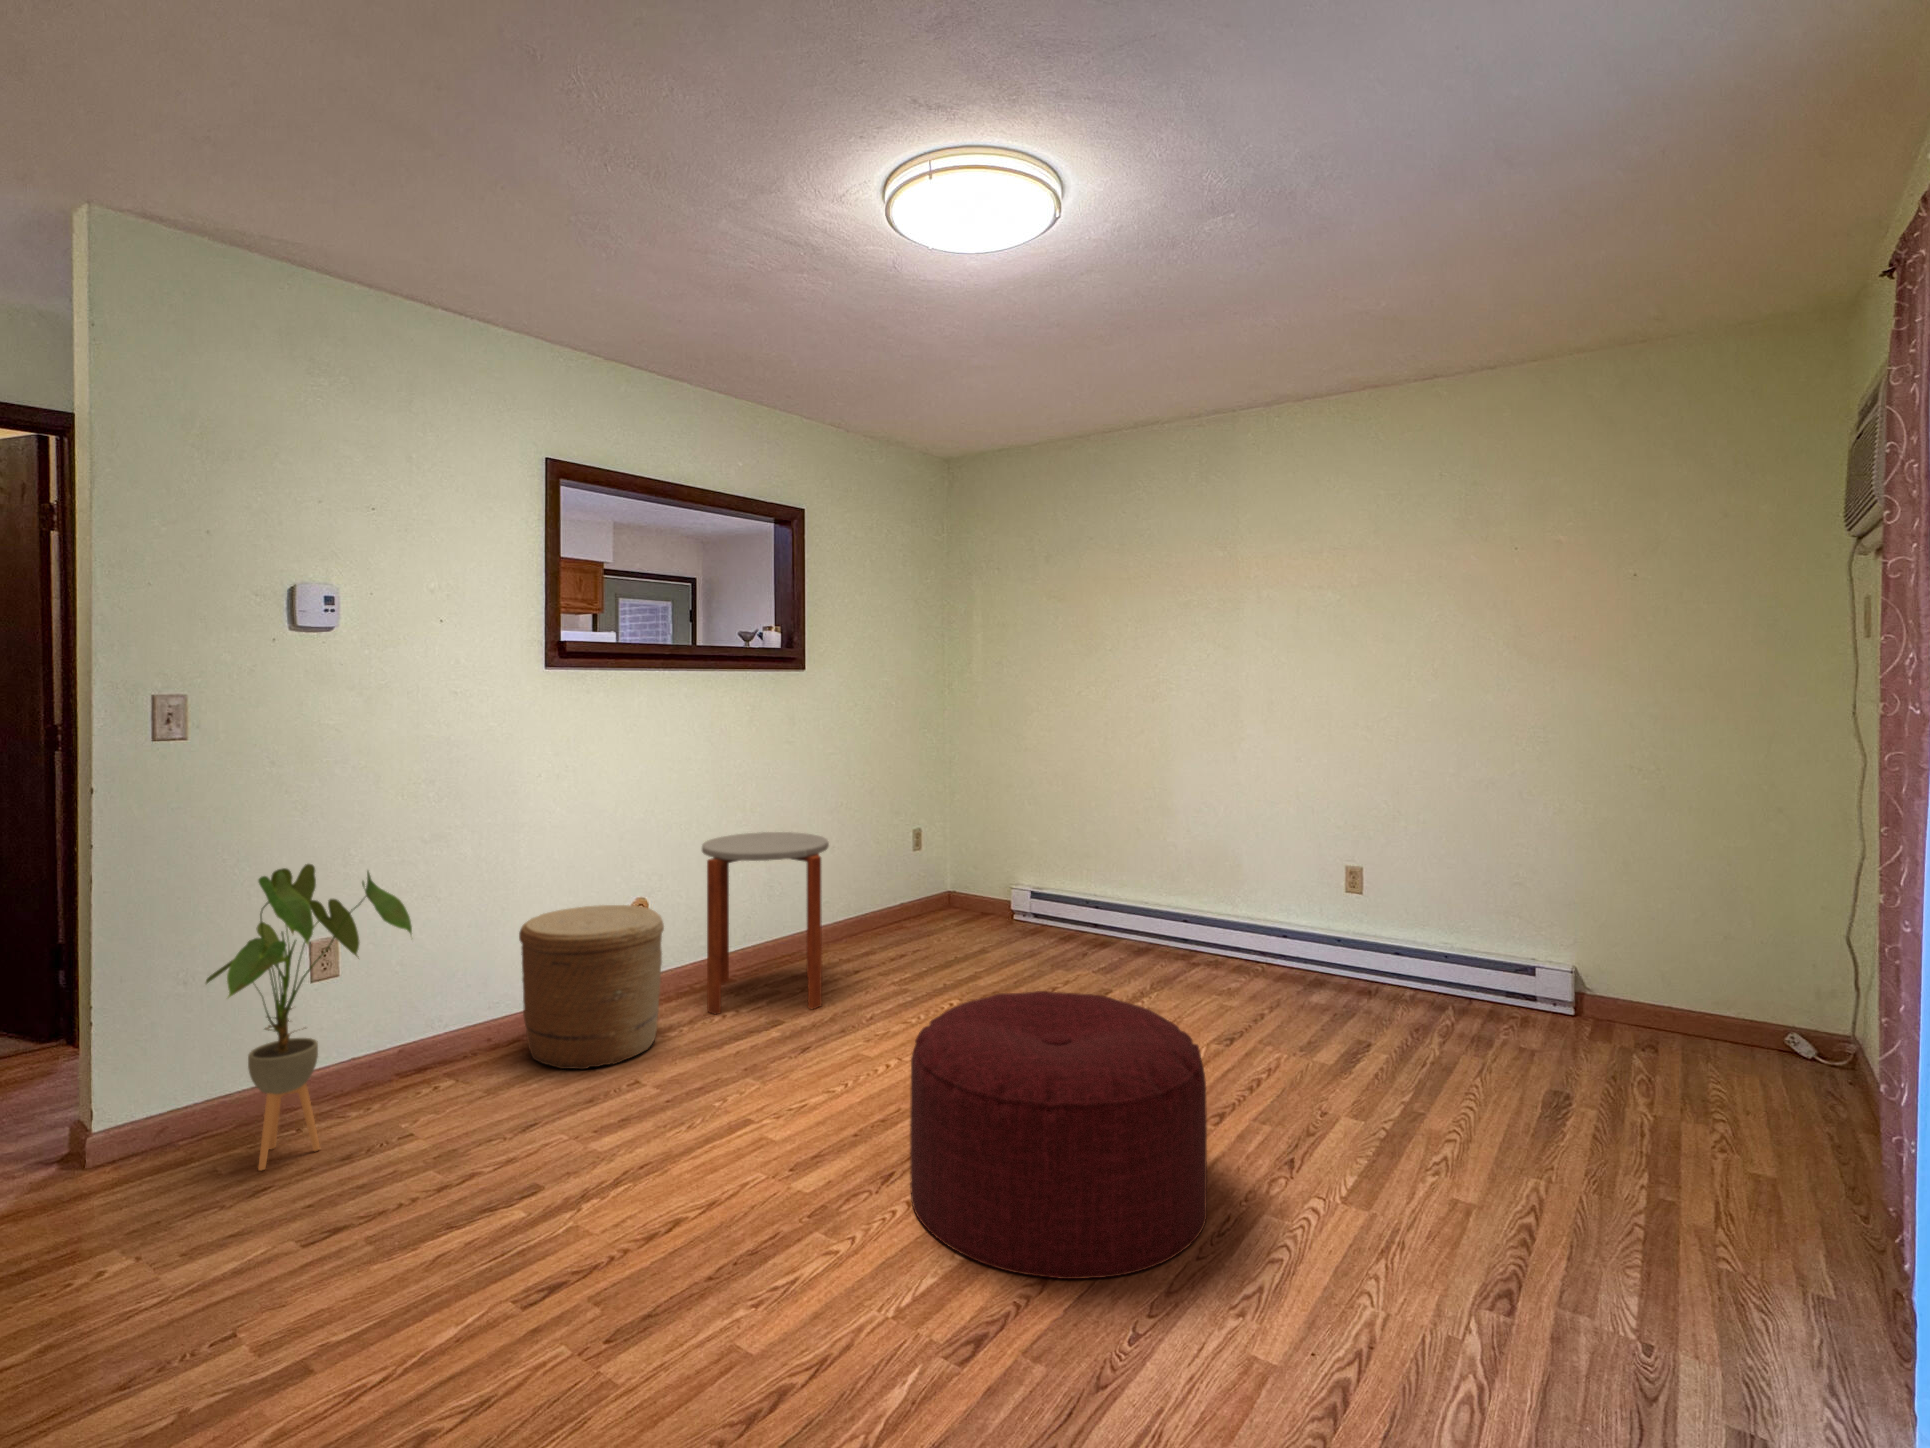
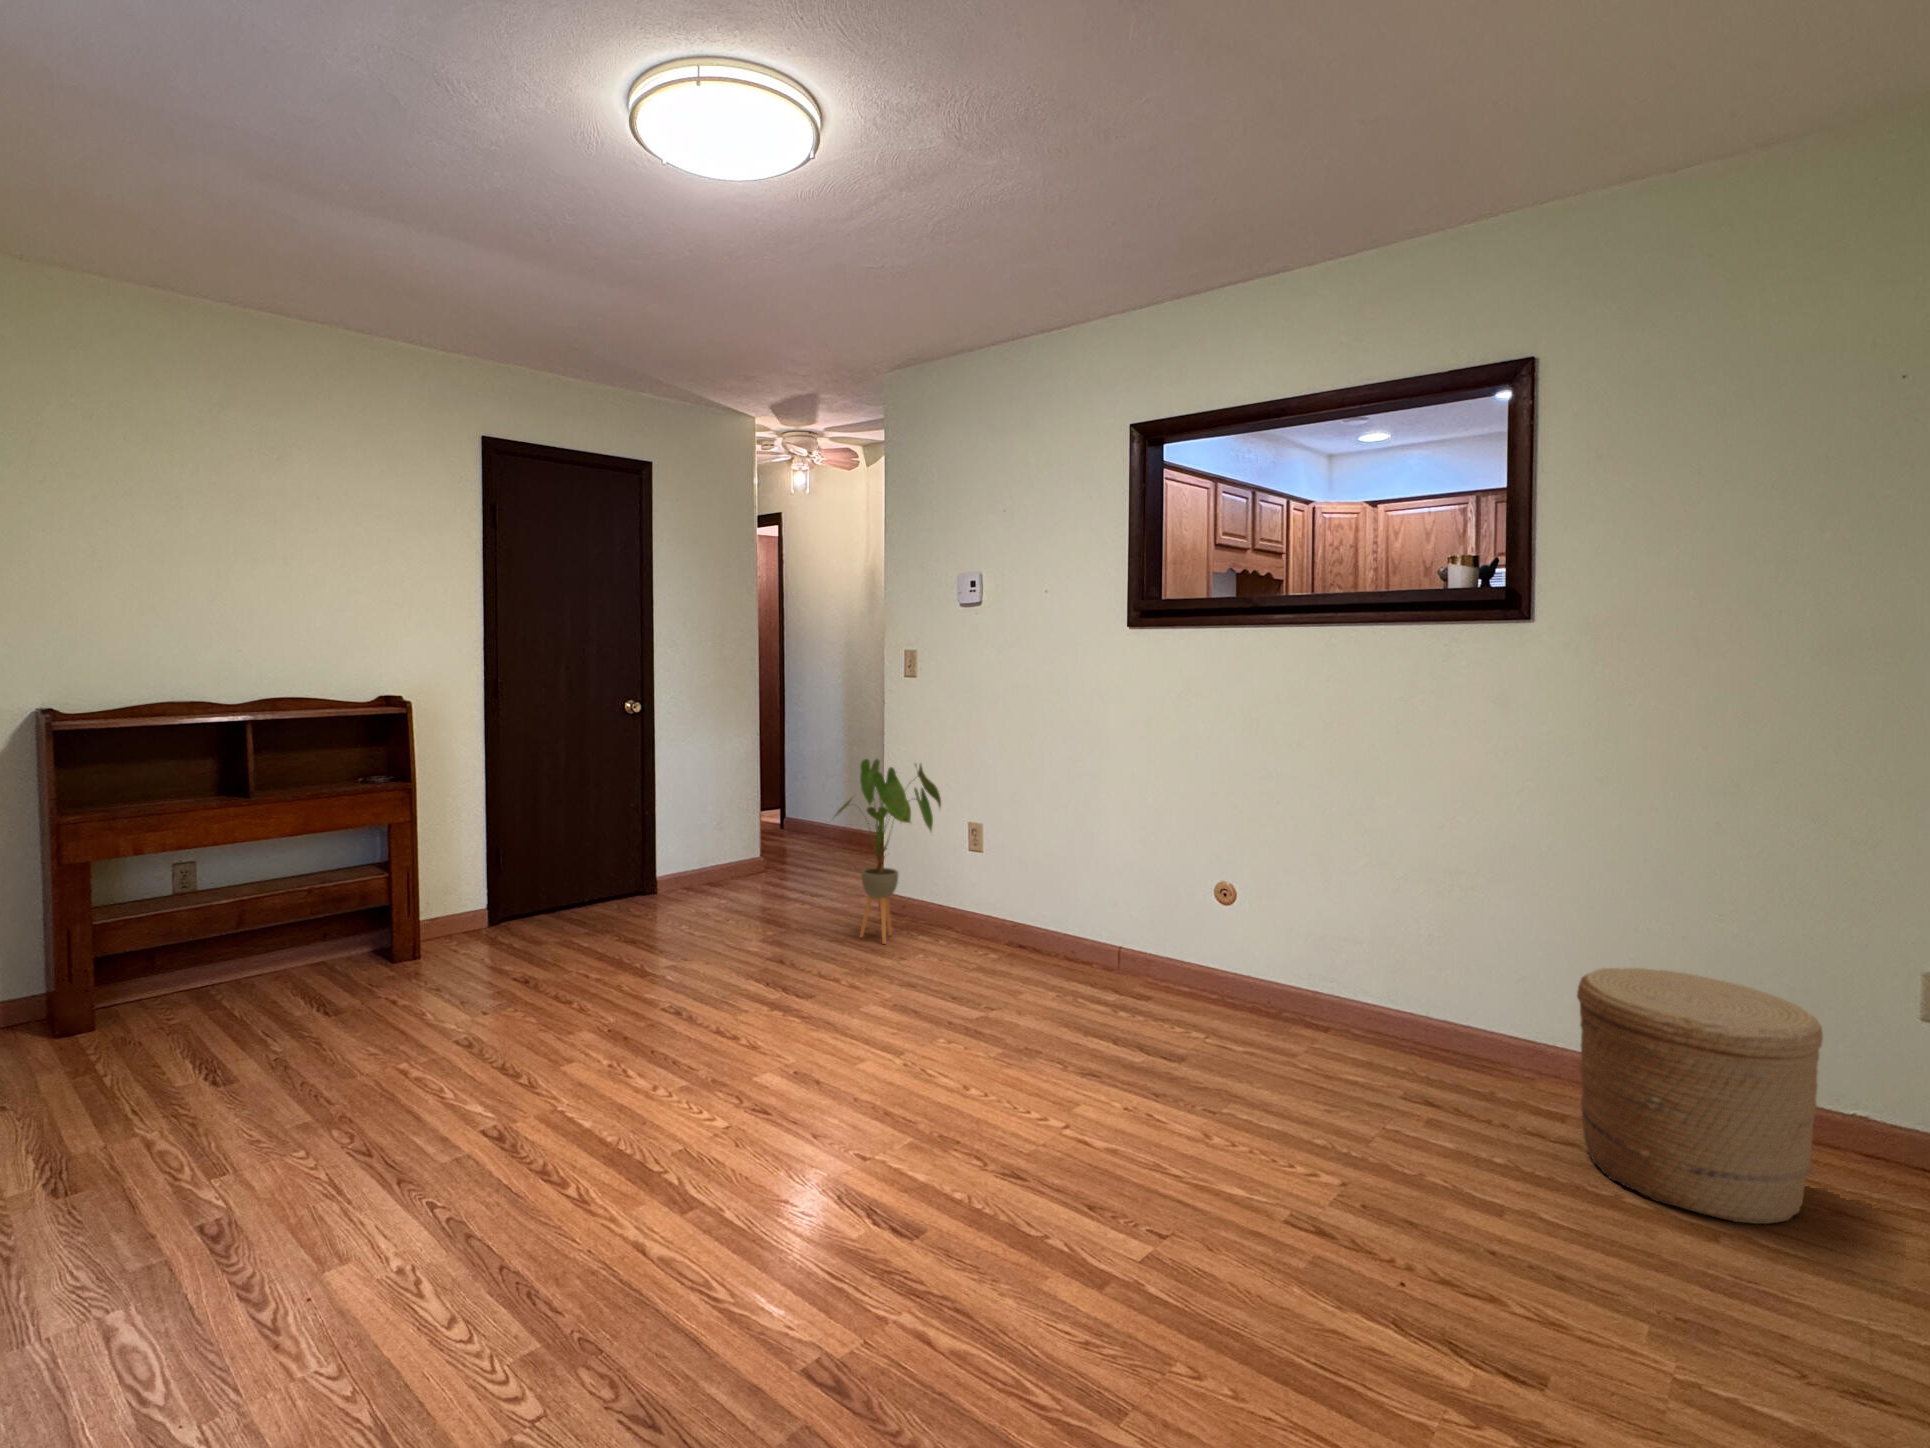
side table: present [702,832,829,1014] -> none [1185,845,1383,1092]
woven basket: present [519,905,664,1069] -> present [1577,968,1823,1224]
ottoman: present [910,991,1207,1279] -> none [509,974,851,1301]

